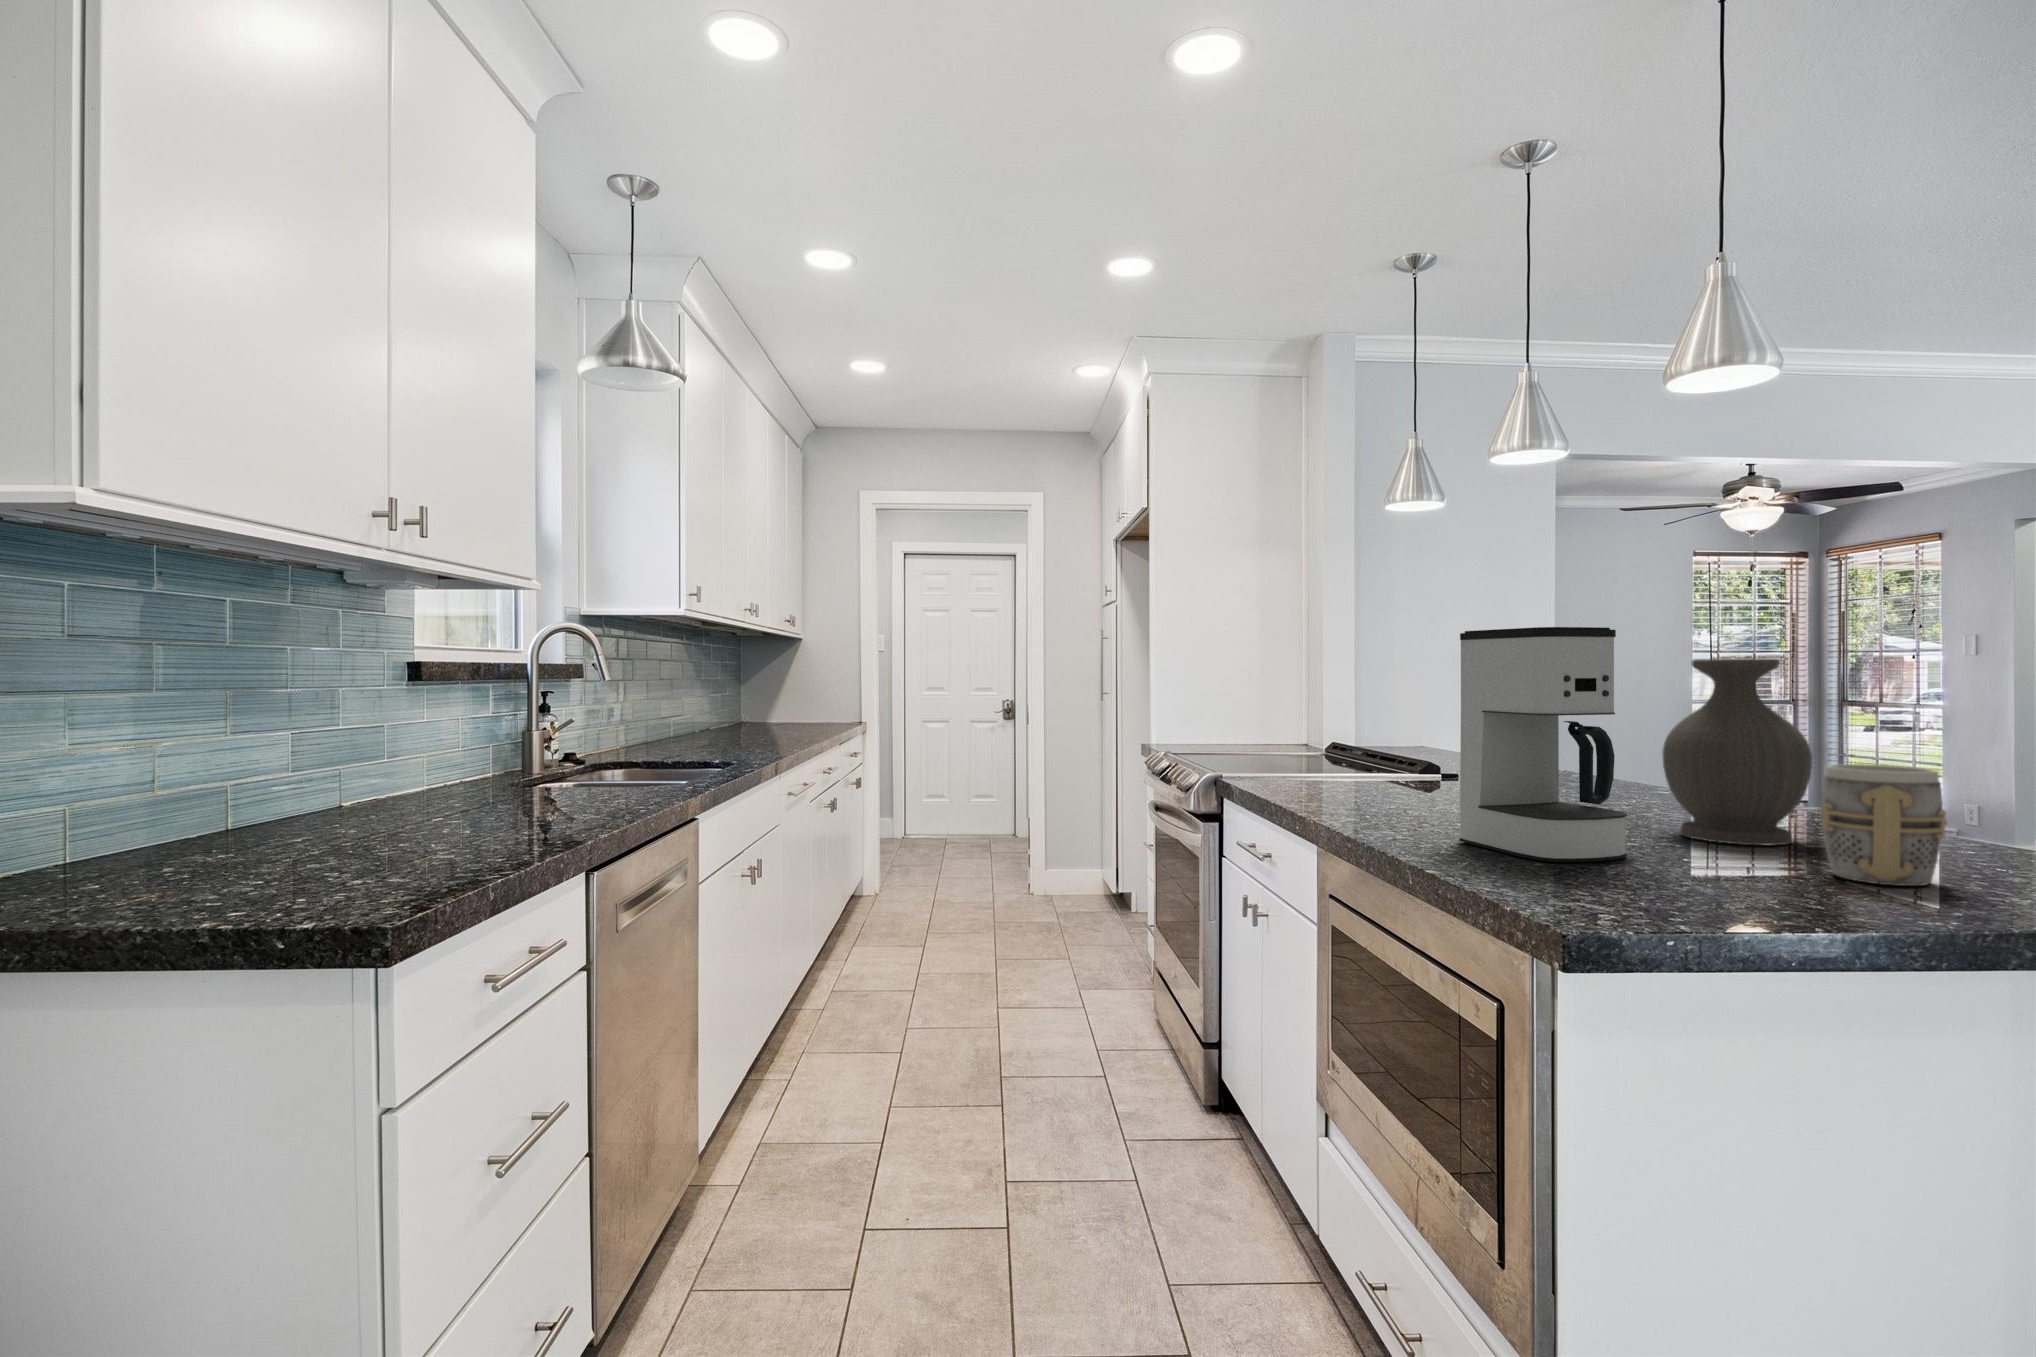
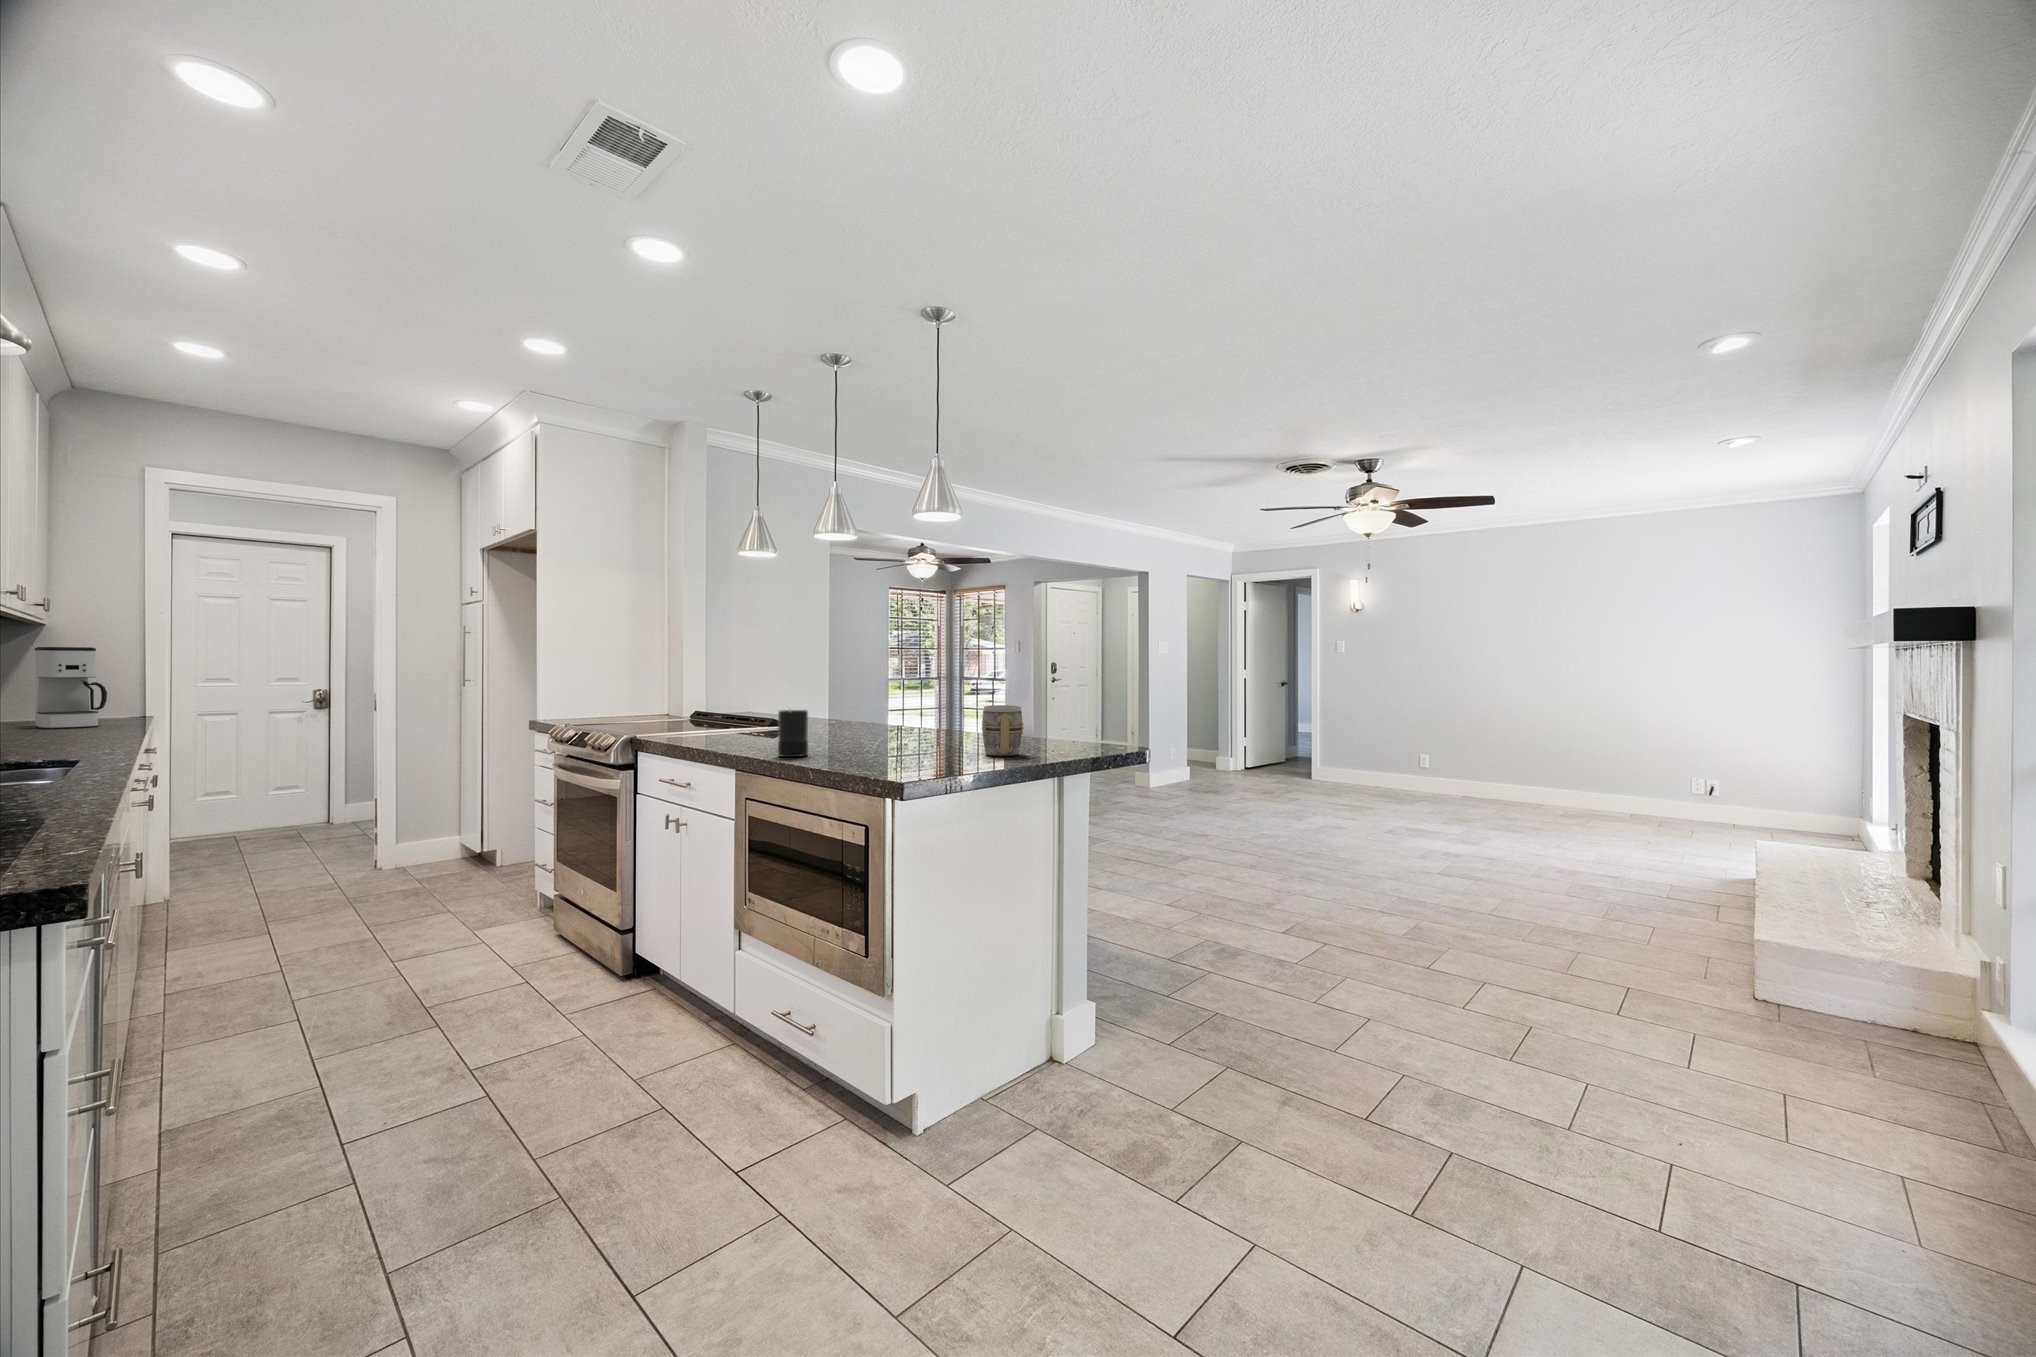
coffee maker: present [1459,627,1627,862] -> present [35,647,107,729]
vase: present [1663,658,1812,845] -> none [915,658,975,747]
candle: none [1375,745,1429,836] -> present [778,708,808,757]

